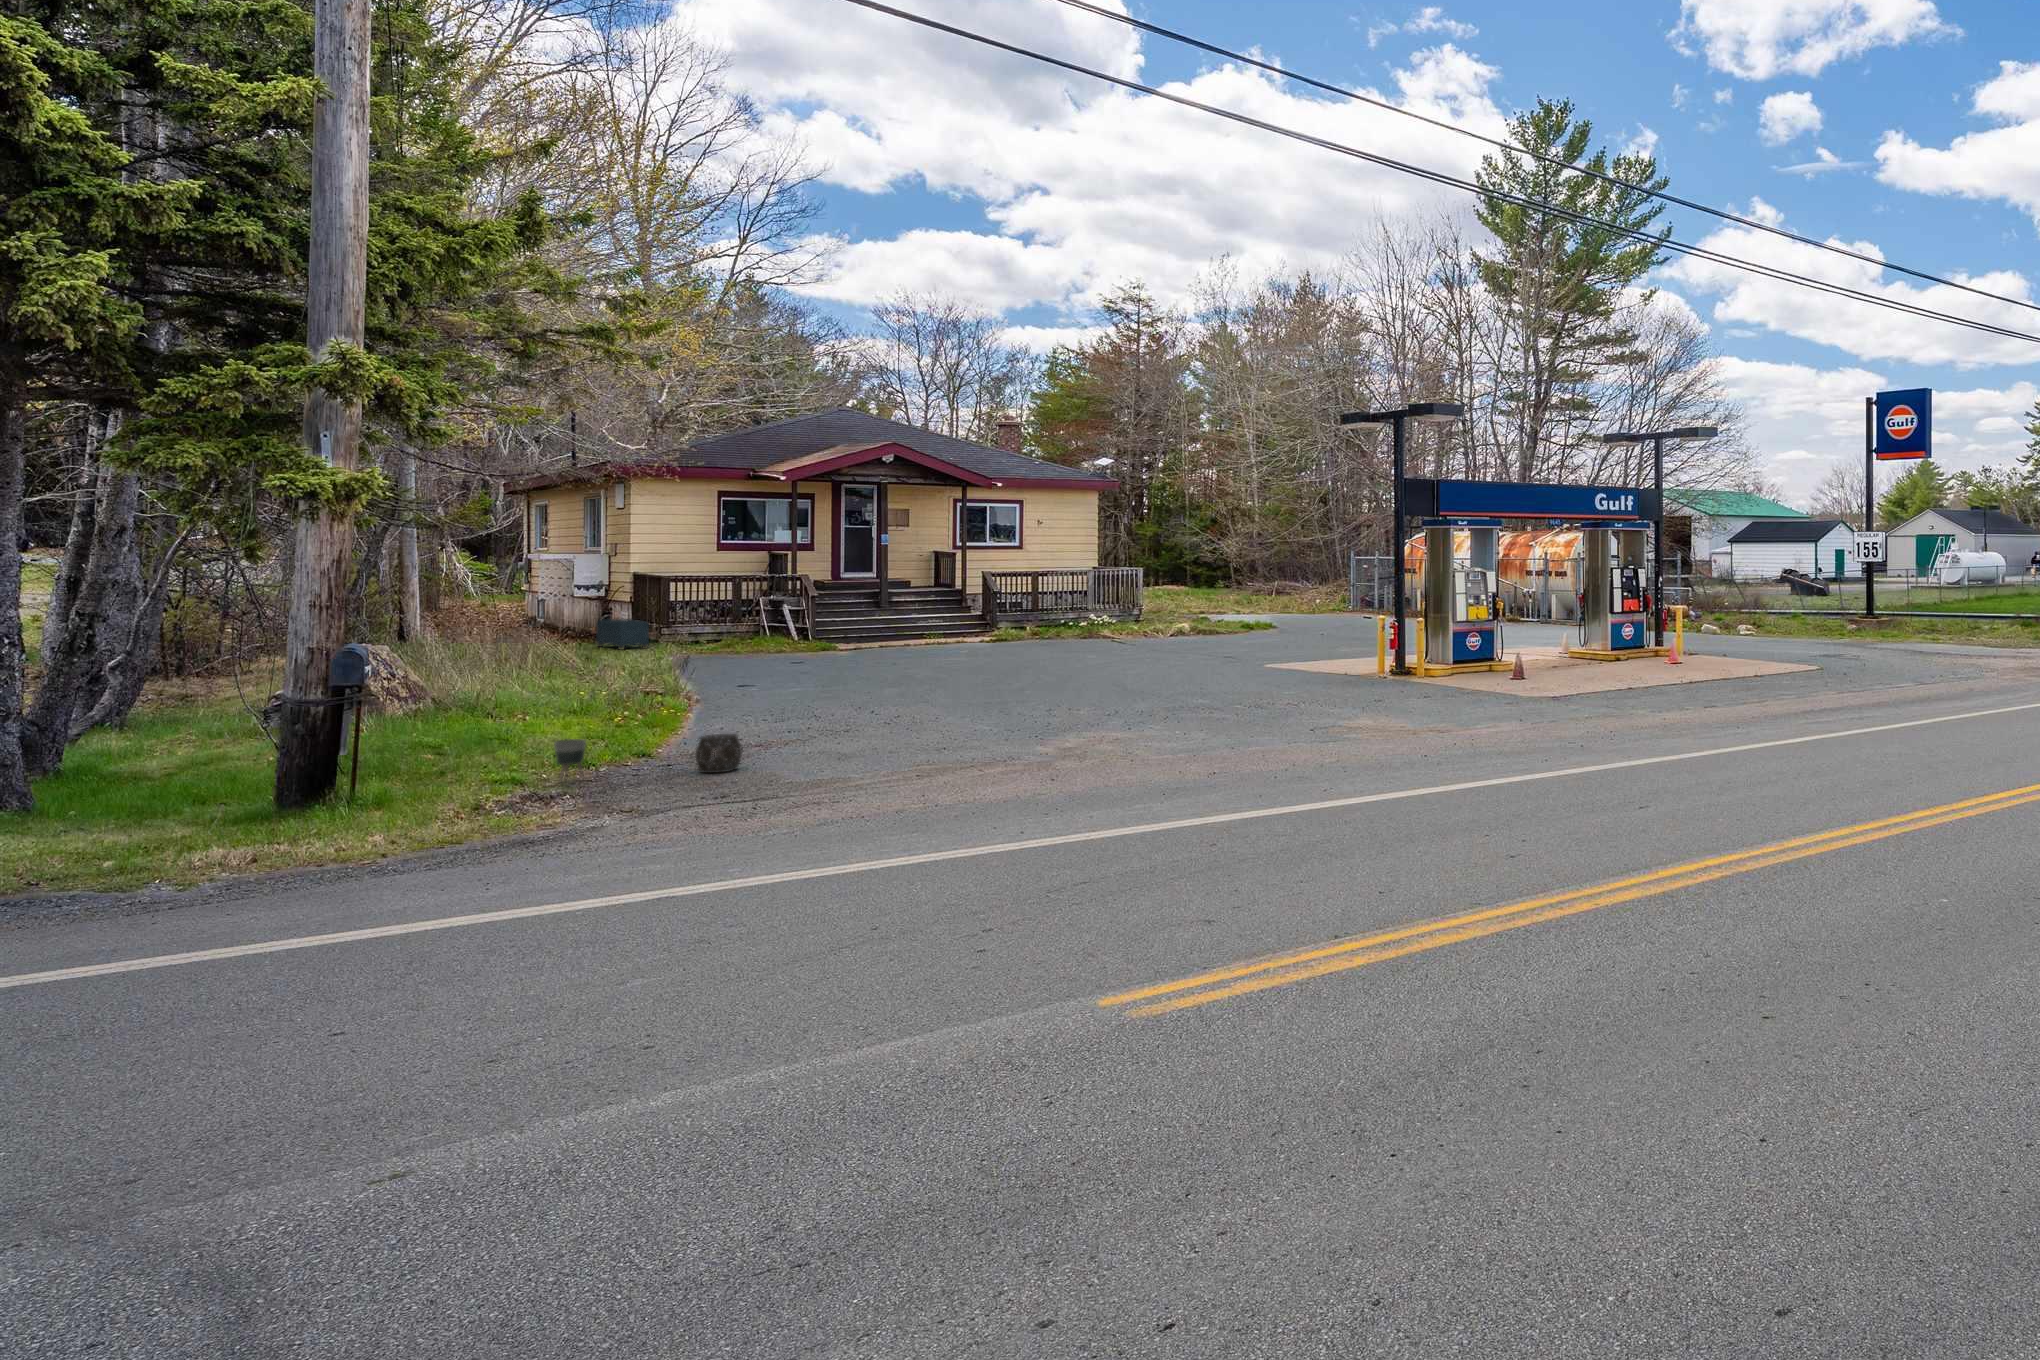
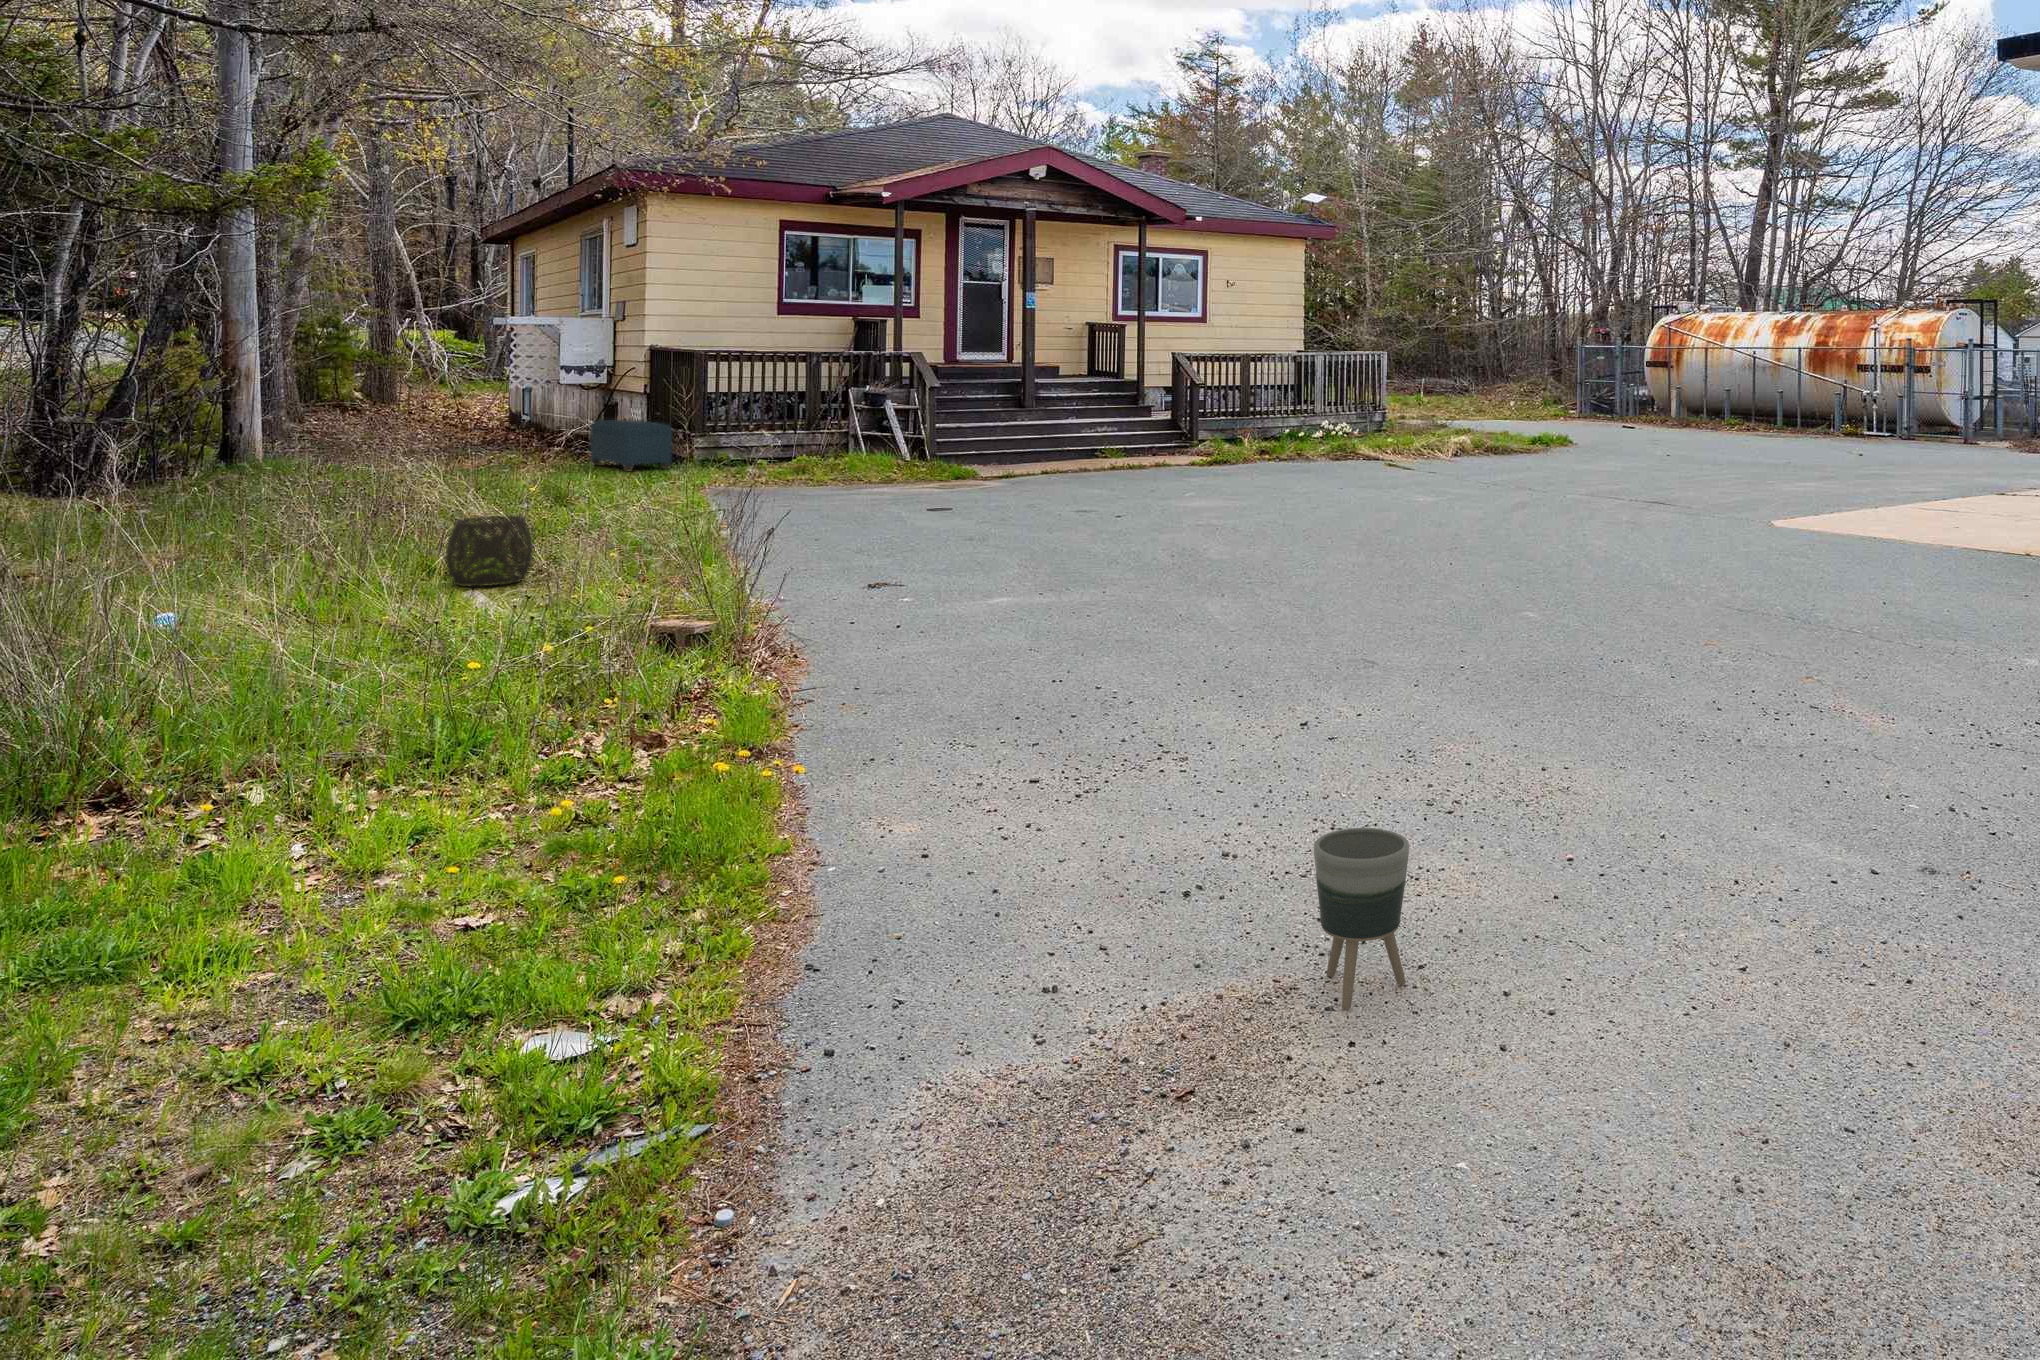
woven basket: present [696,734,742,773] -> present [445,516,533,587]
planter: present [554,739,586,782] -> present [1314,828,1409,1009]

